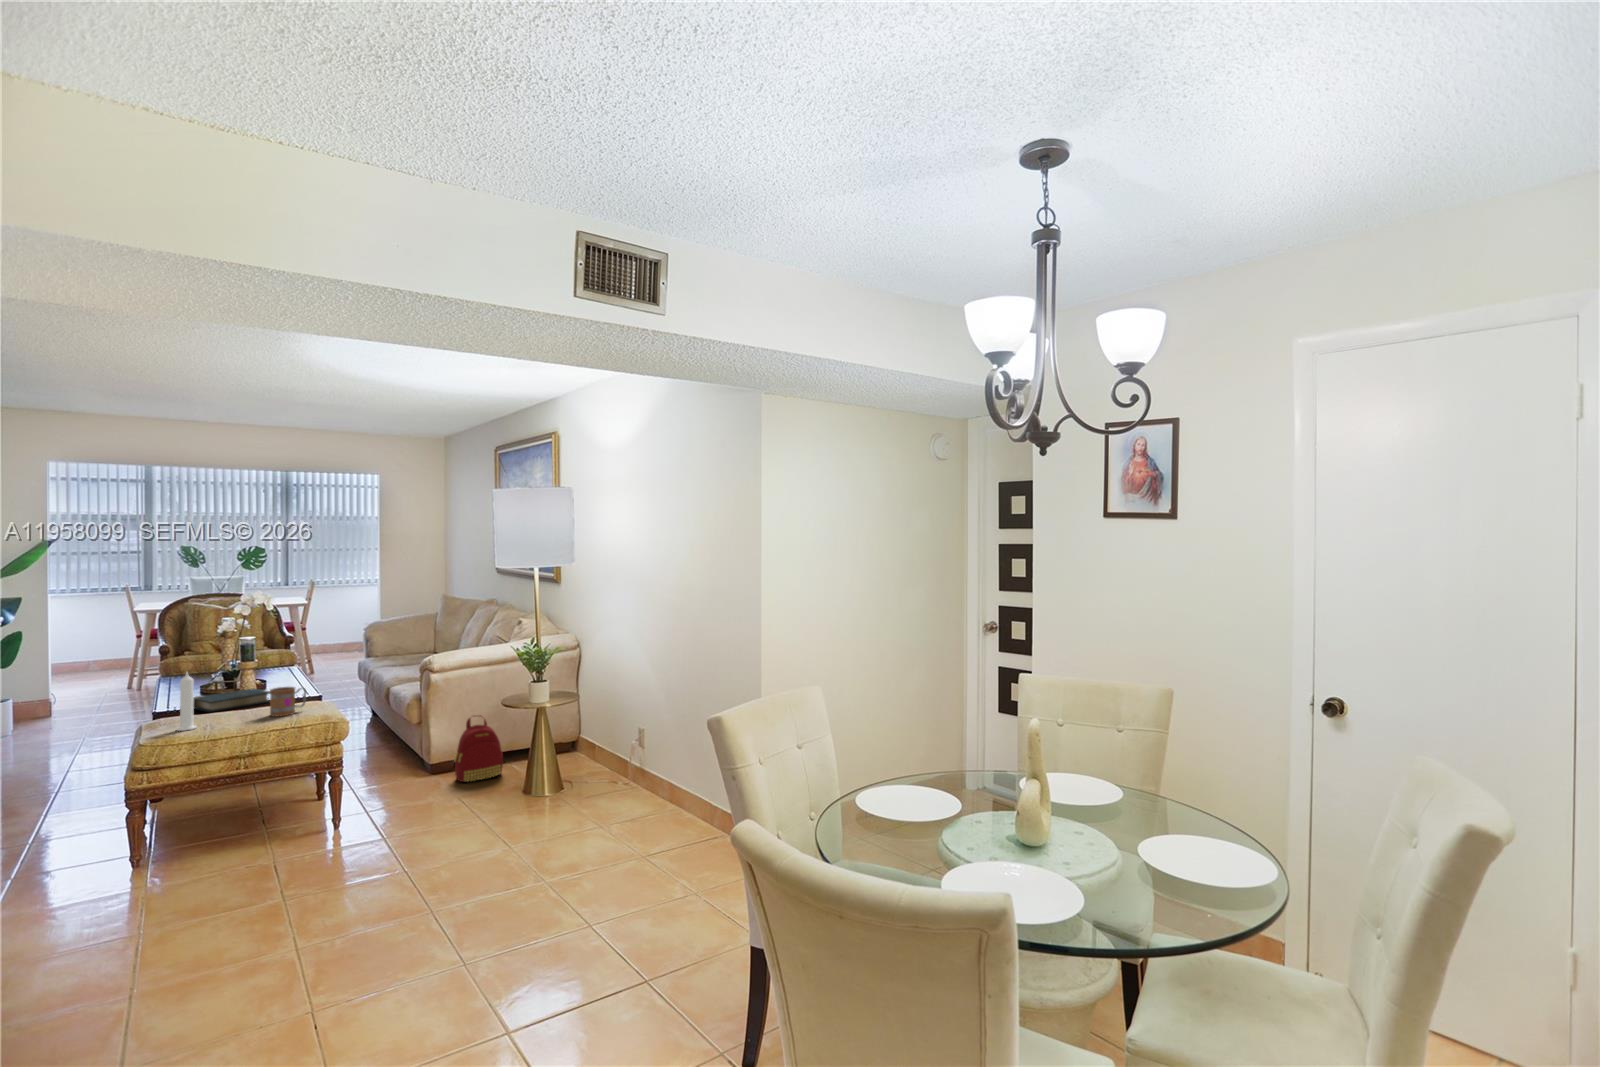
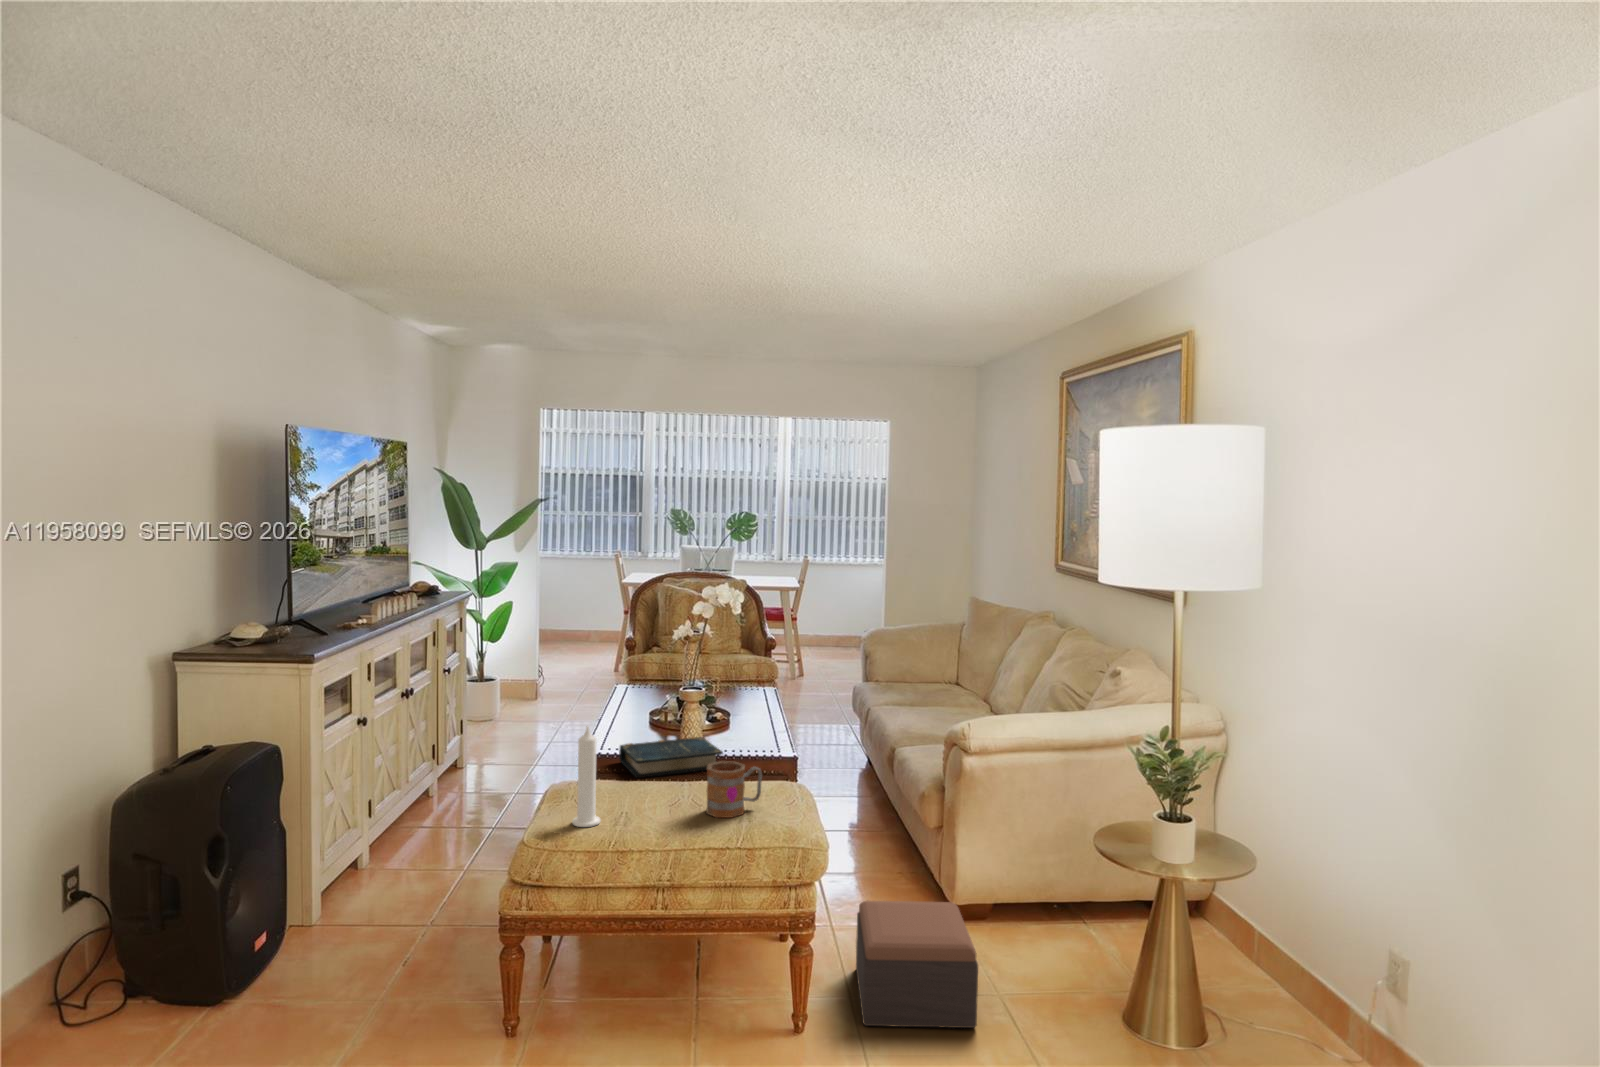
backpack: present [454,715,503,782] -> none [997,839,1084,969]
footstool: none [369,752,440,816] -> present [856,901,978,1028]

